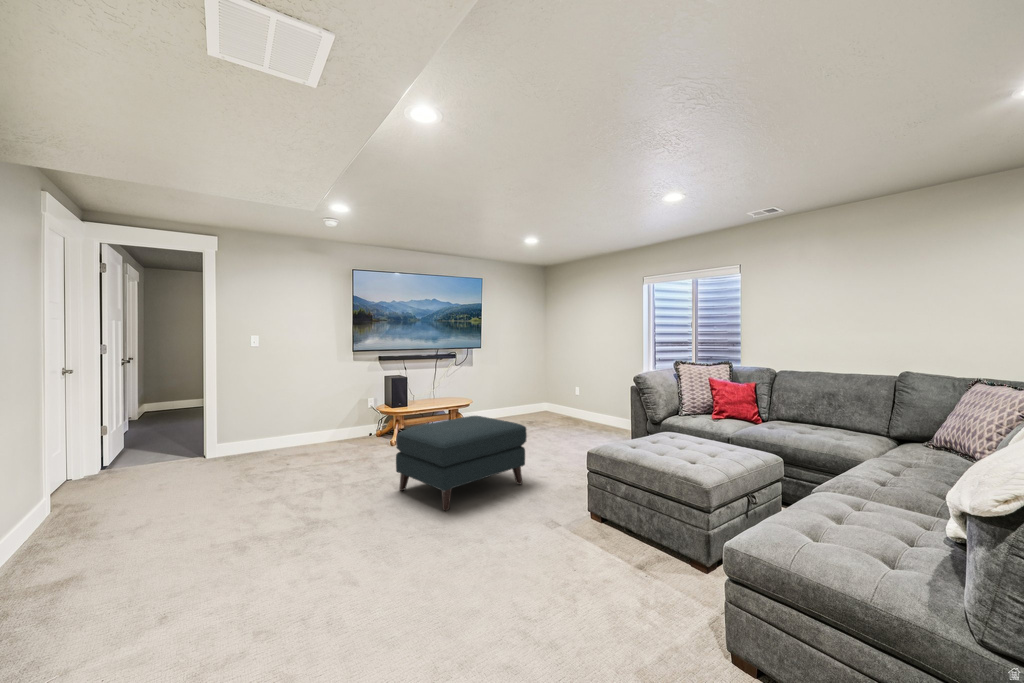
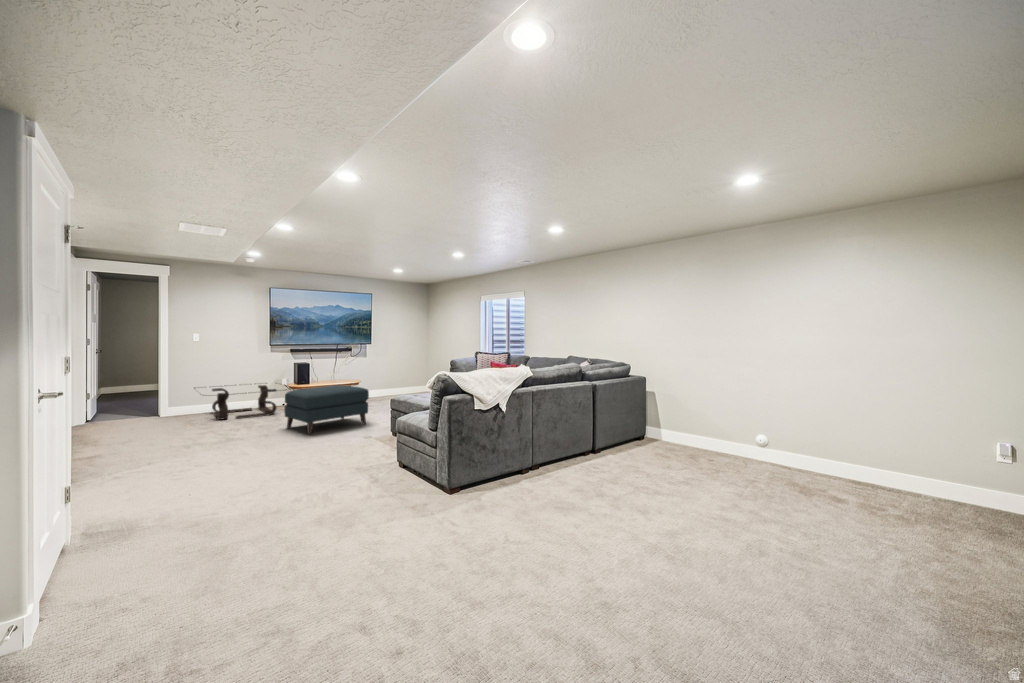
coffee table: none [252,405,397,467] -> present [212,385,294,420]

